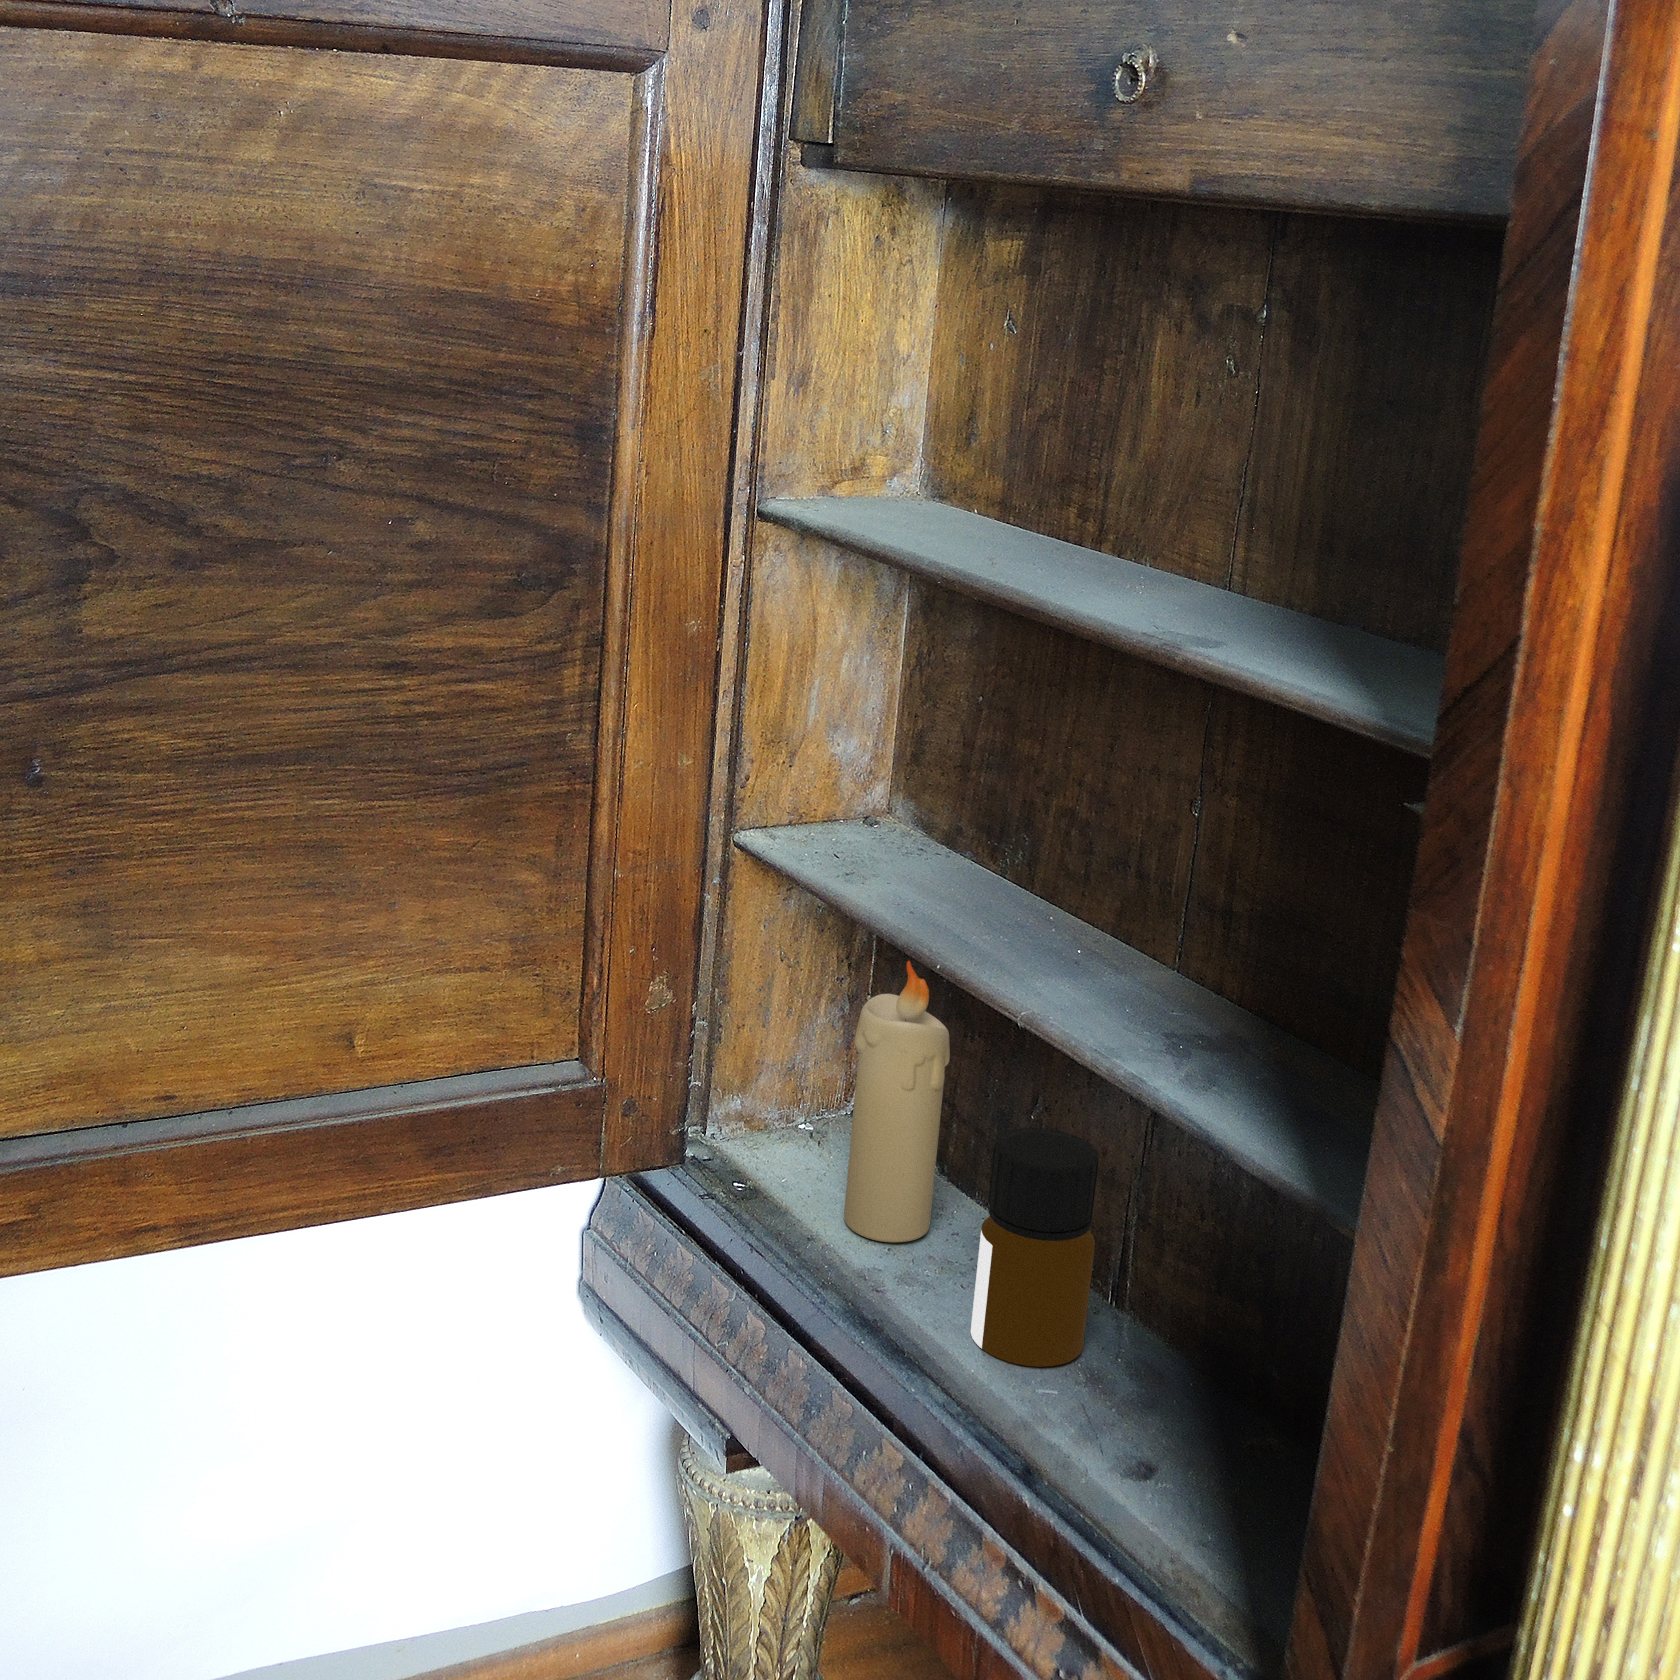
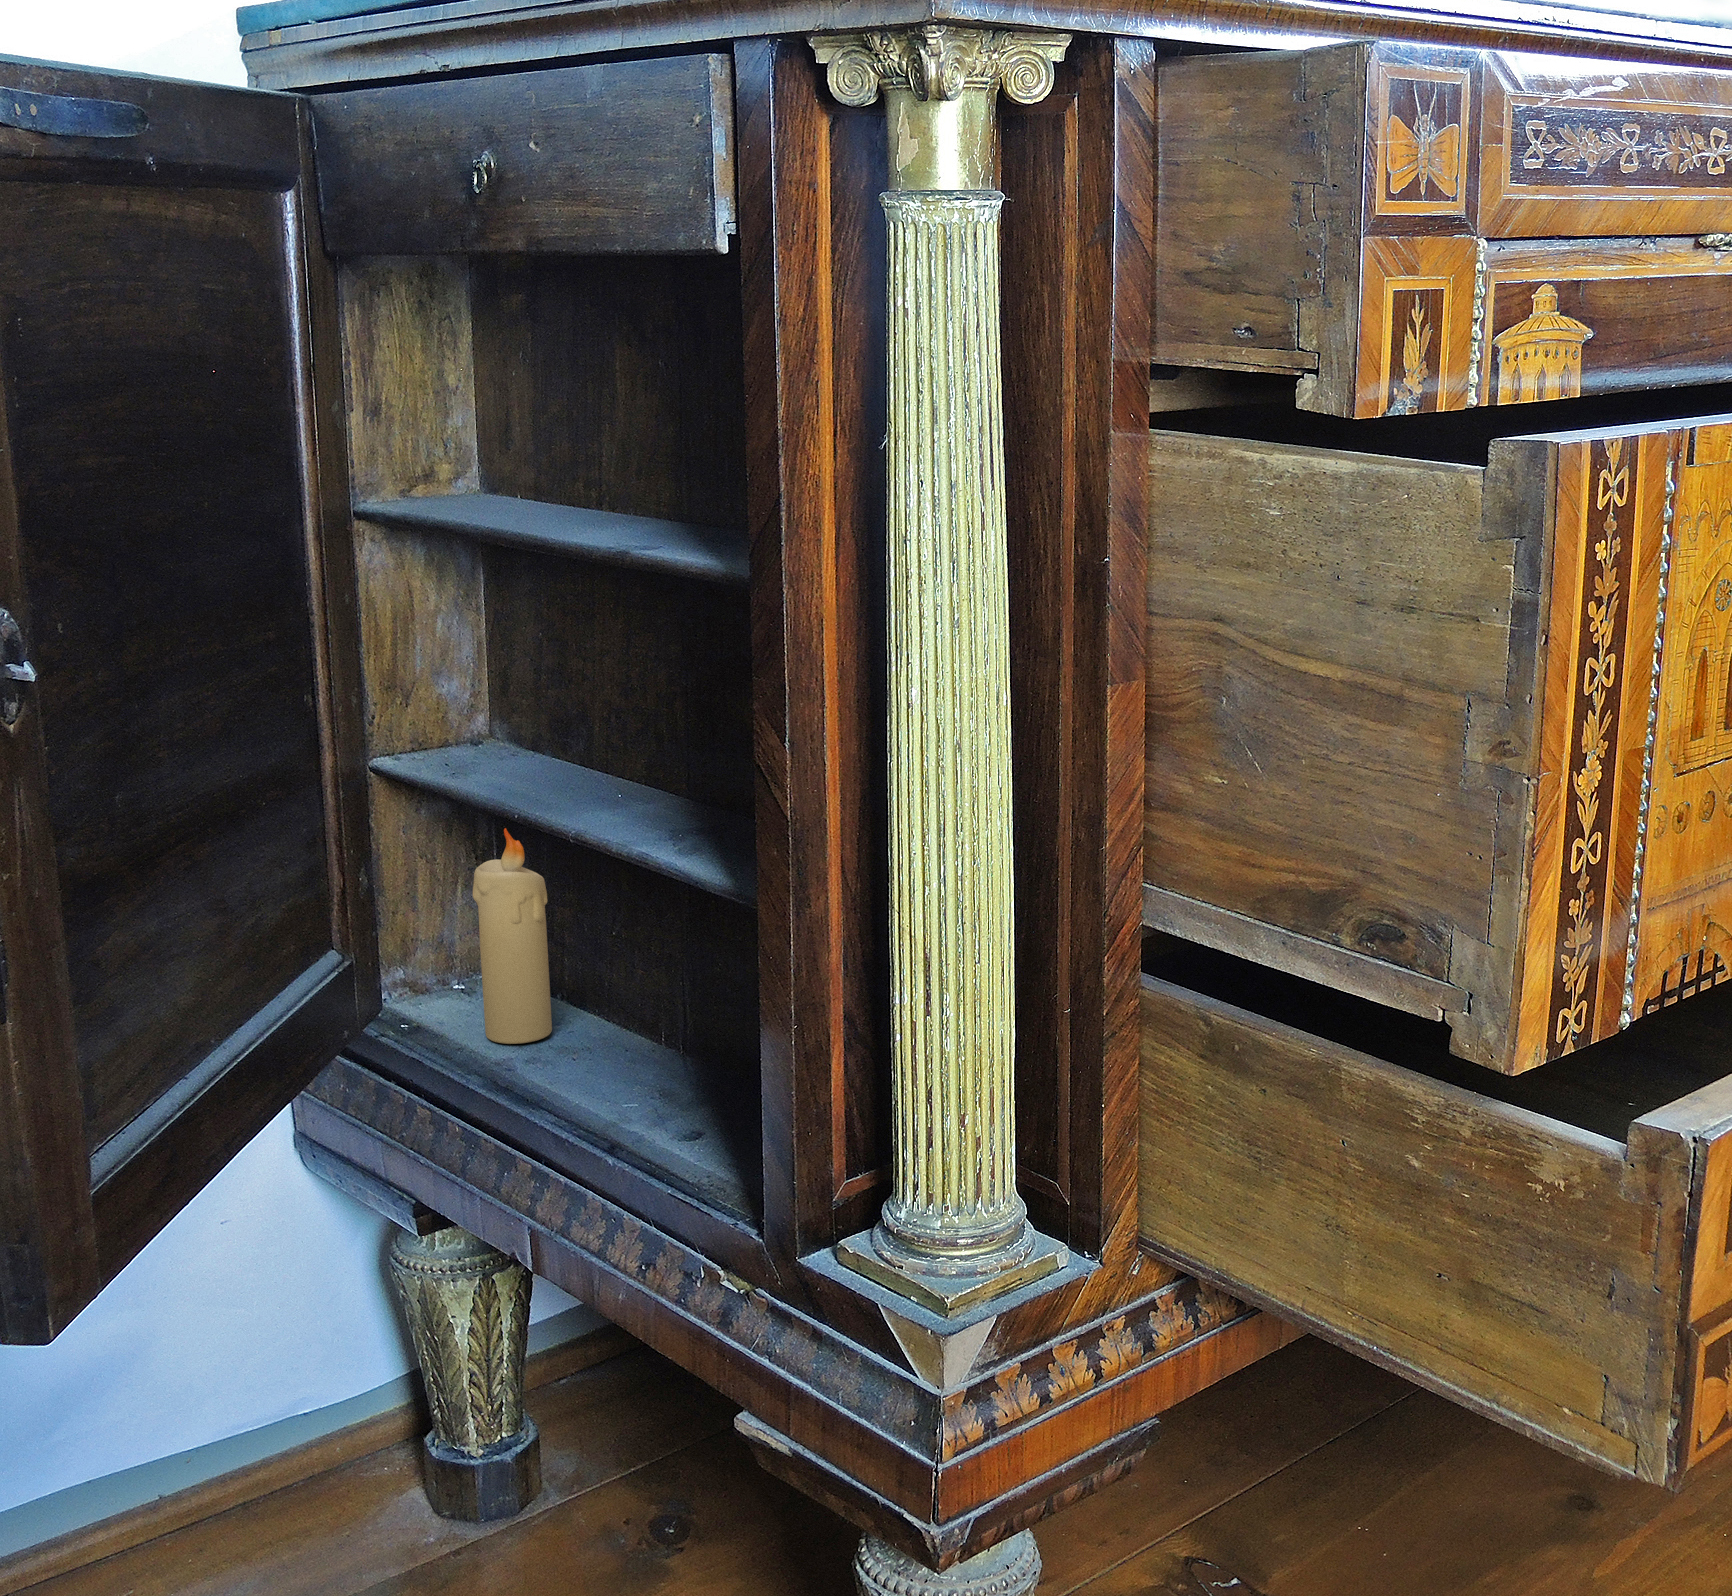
bottle: present [971,1128,1099,1367] -> none [574,925,662,1094]

